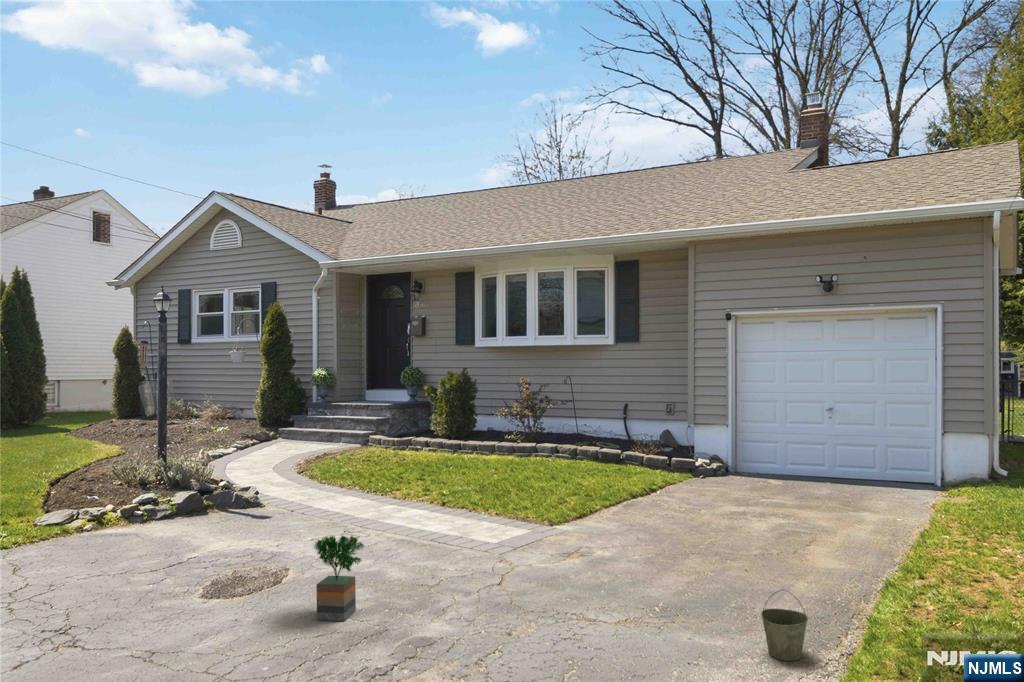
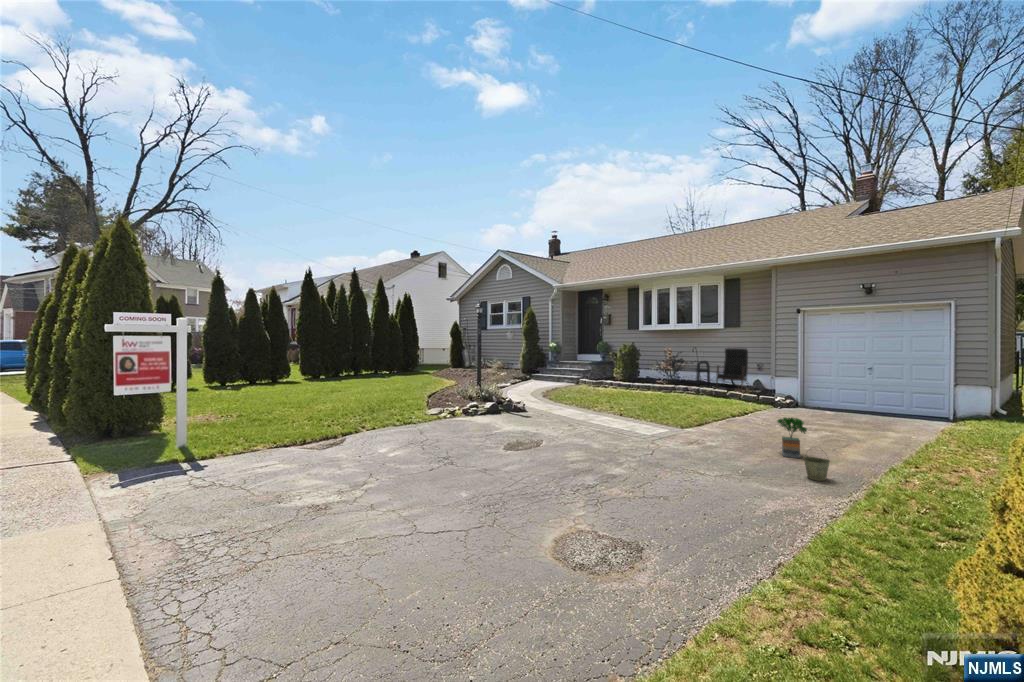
lounge chair: none [601,377,656,446] -> present [716,348,748,387]
bench: none [530,398,595,443] -> present [671,360,710,385]
potted tree: present [314,535,364,621] -> present [777,417,807,458]

